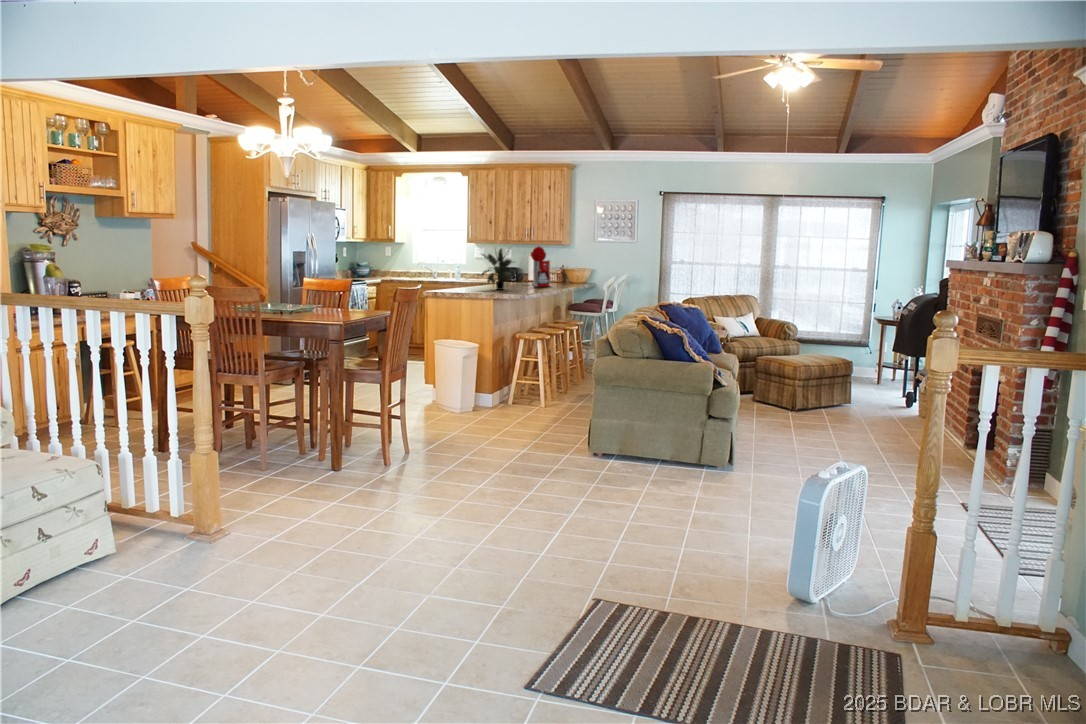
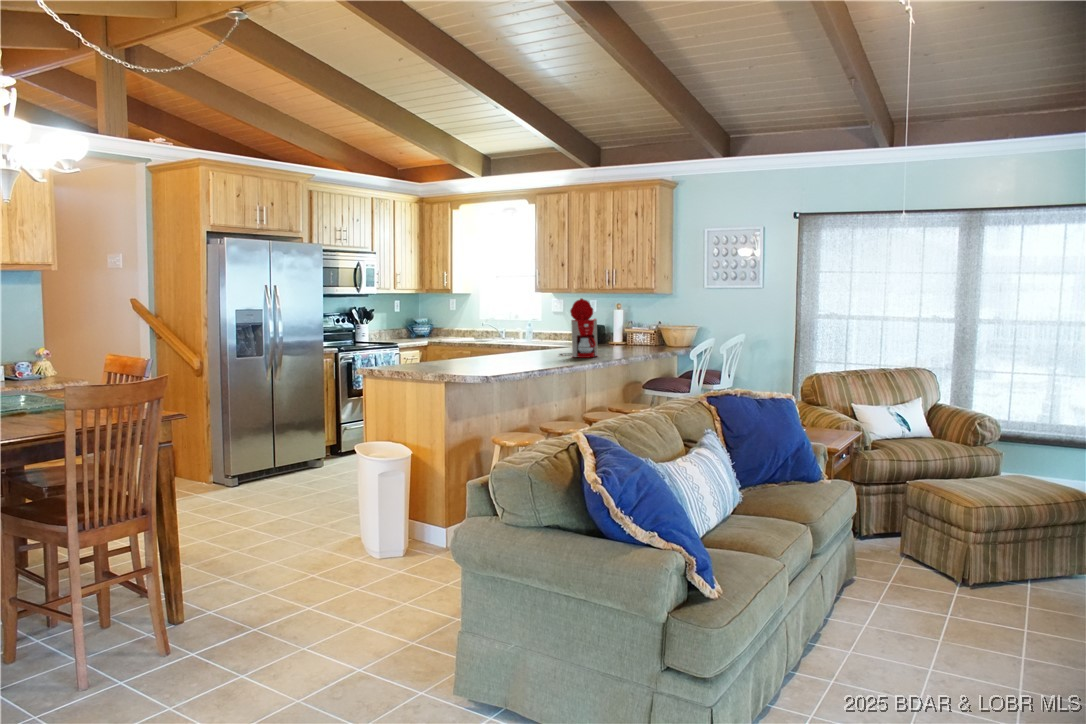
potted plant: present [481,249,518,290] -> none [484,302,537,364]

